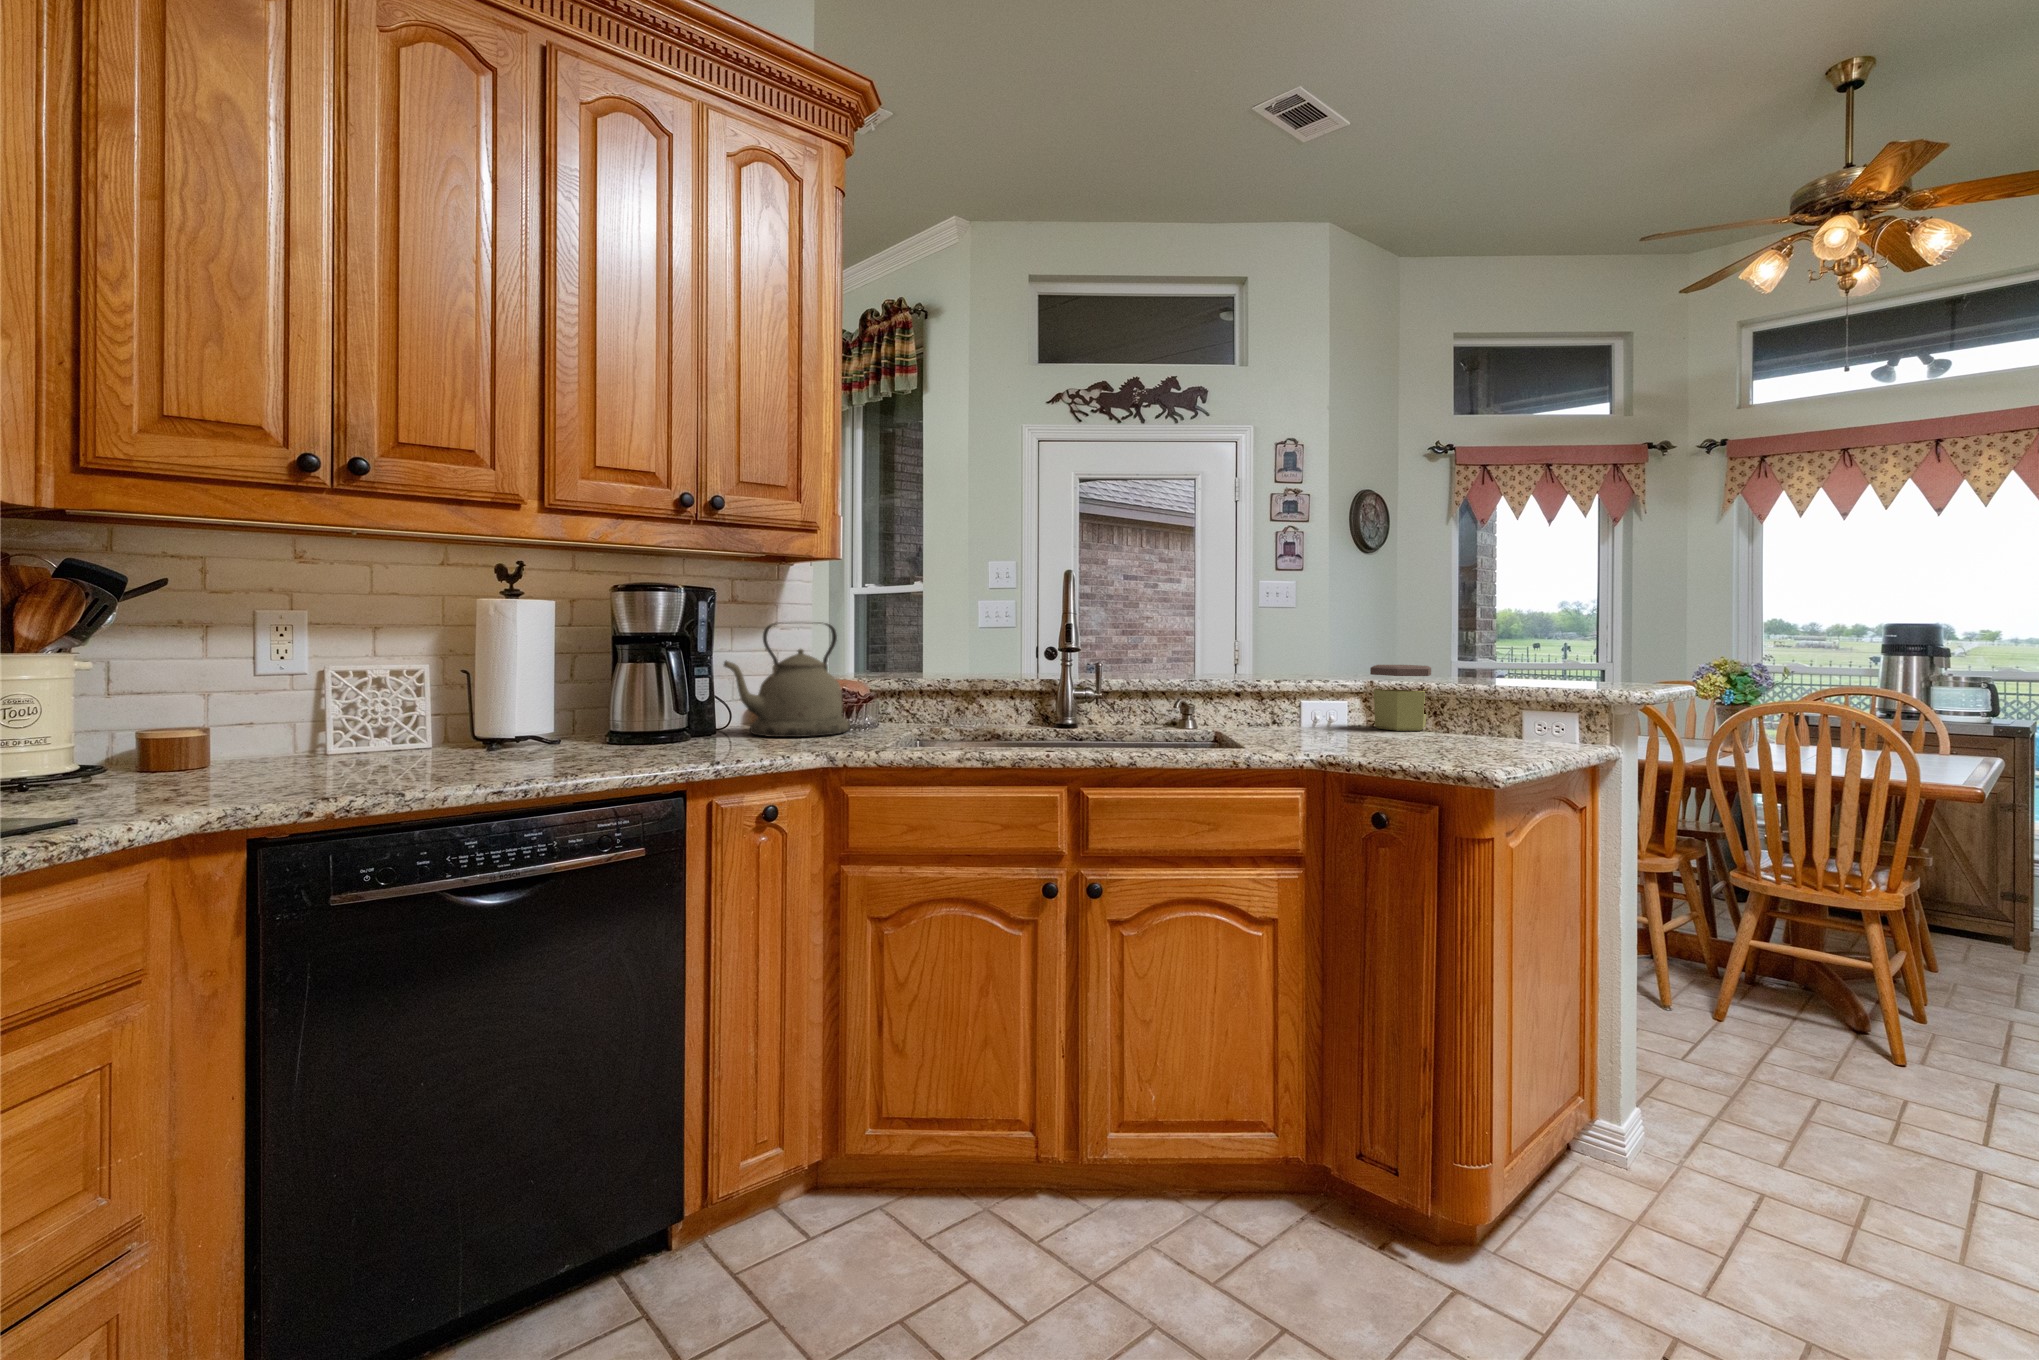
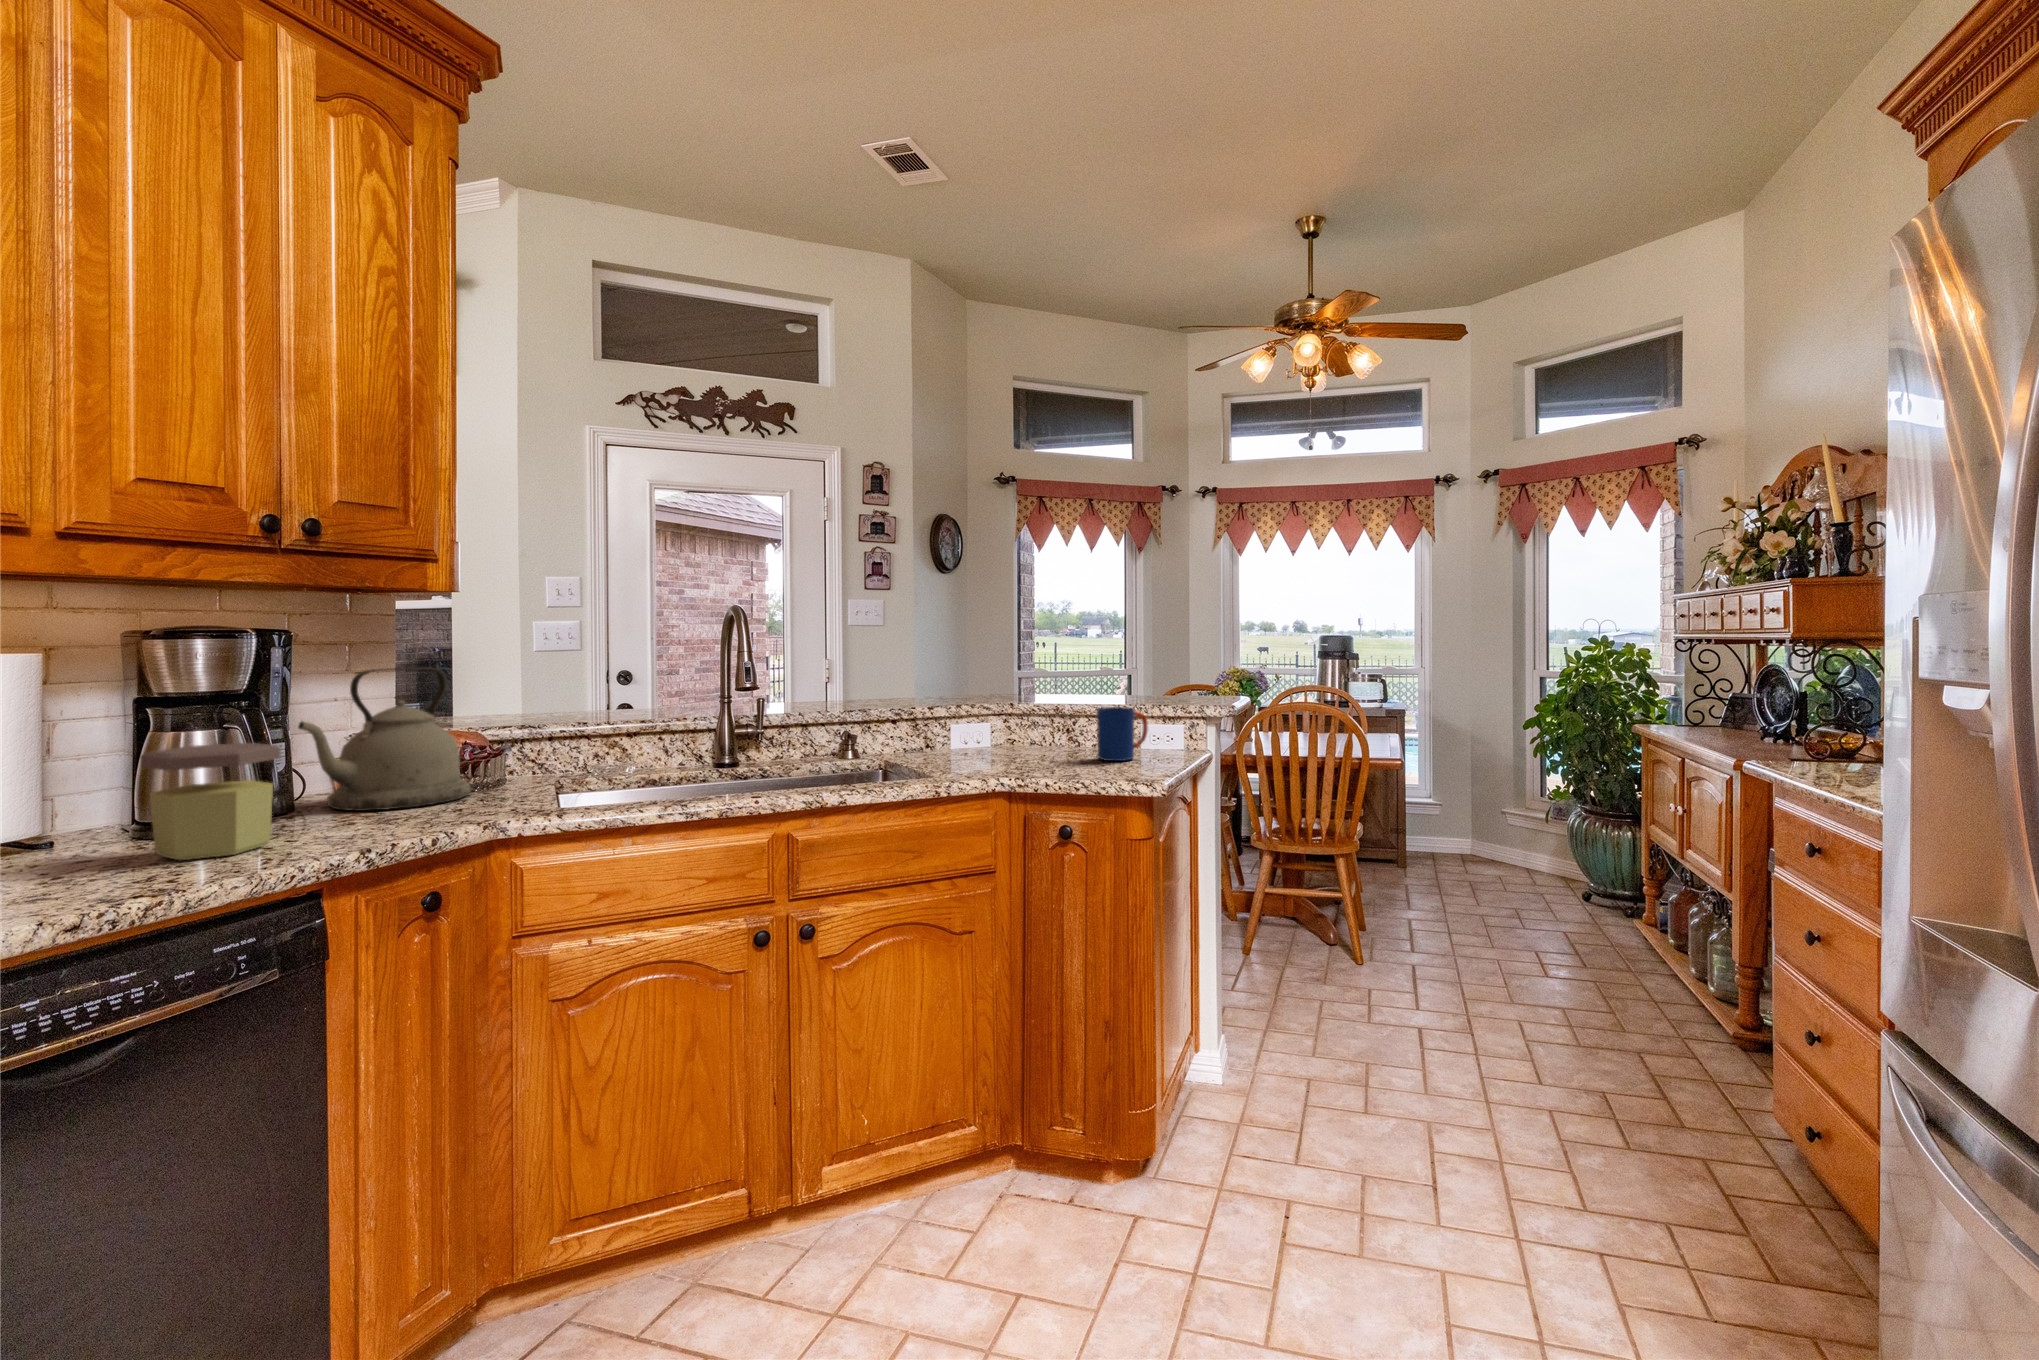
jar: present [1370,665,1431,731] -> present [141,743,280,860]
mug: none [1448,687,1515,750] -> present [1097,707,1148,761]

